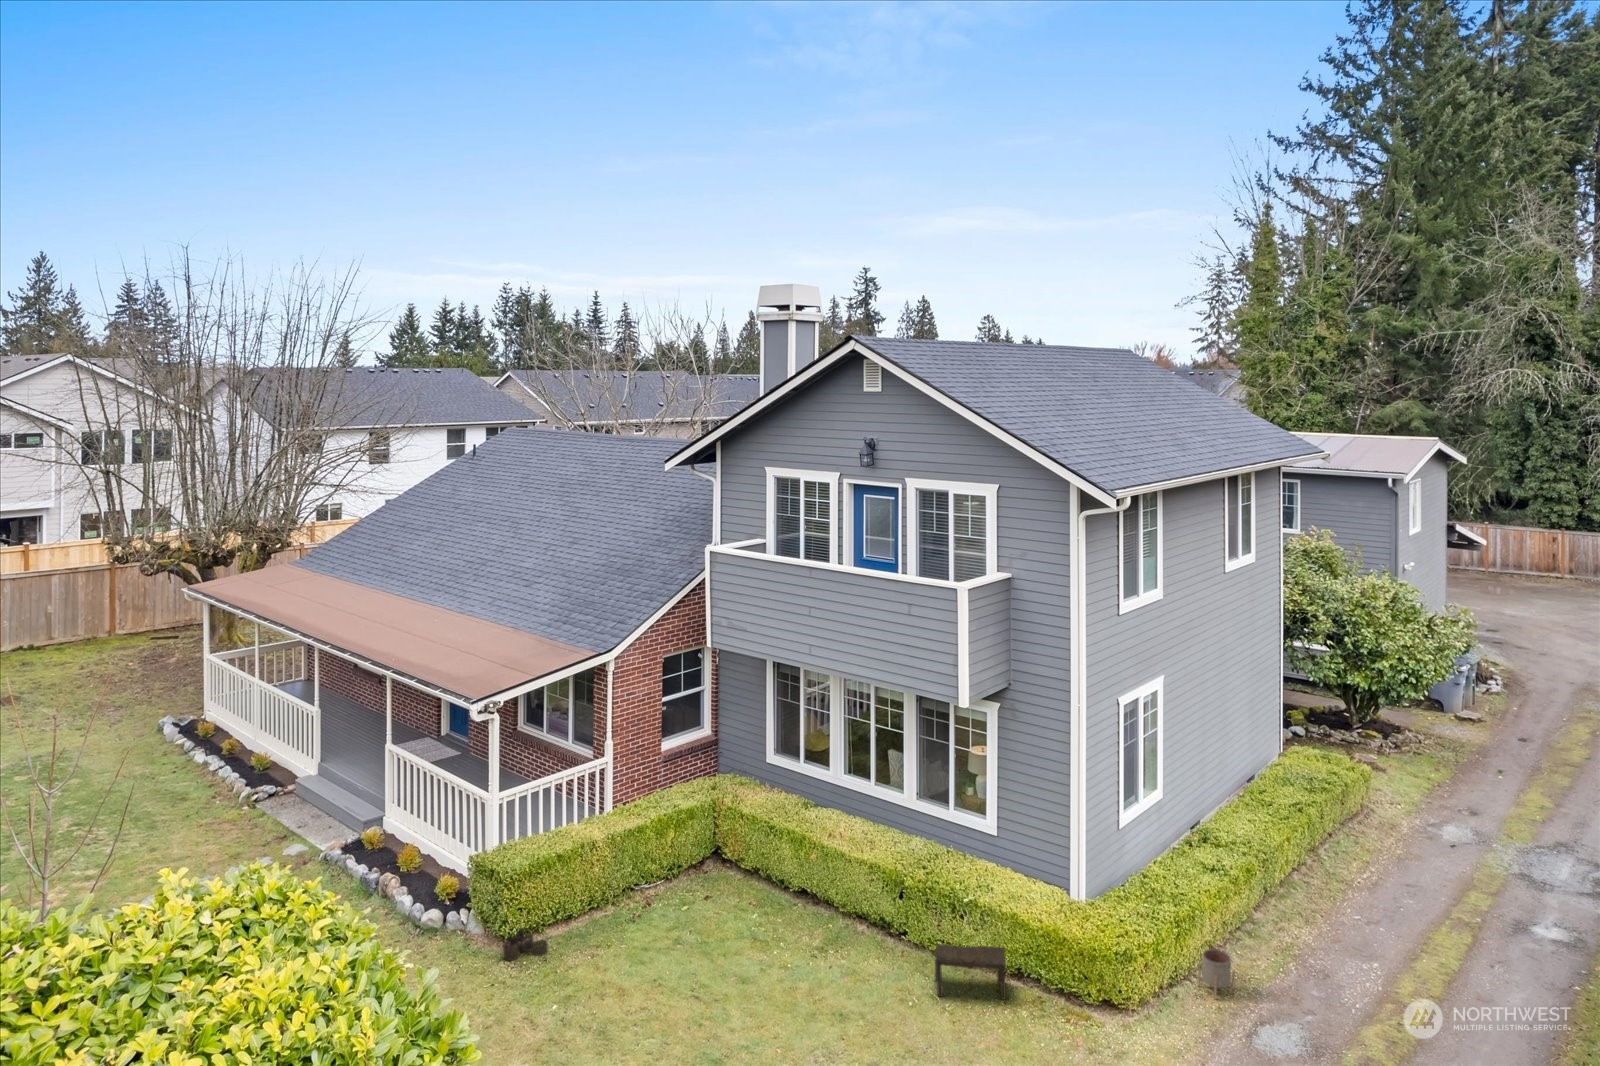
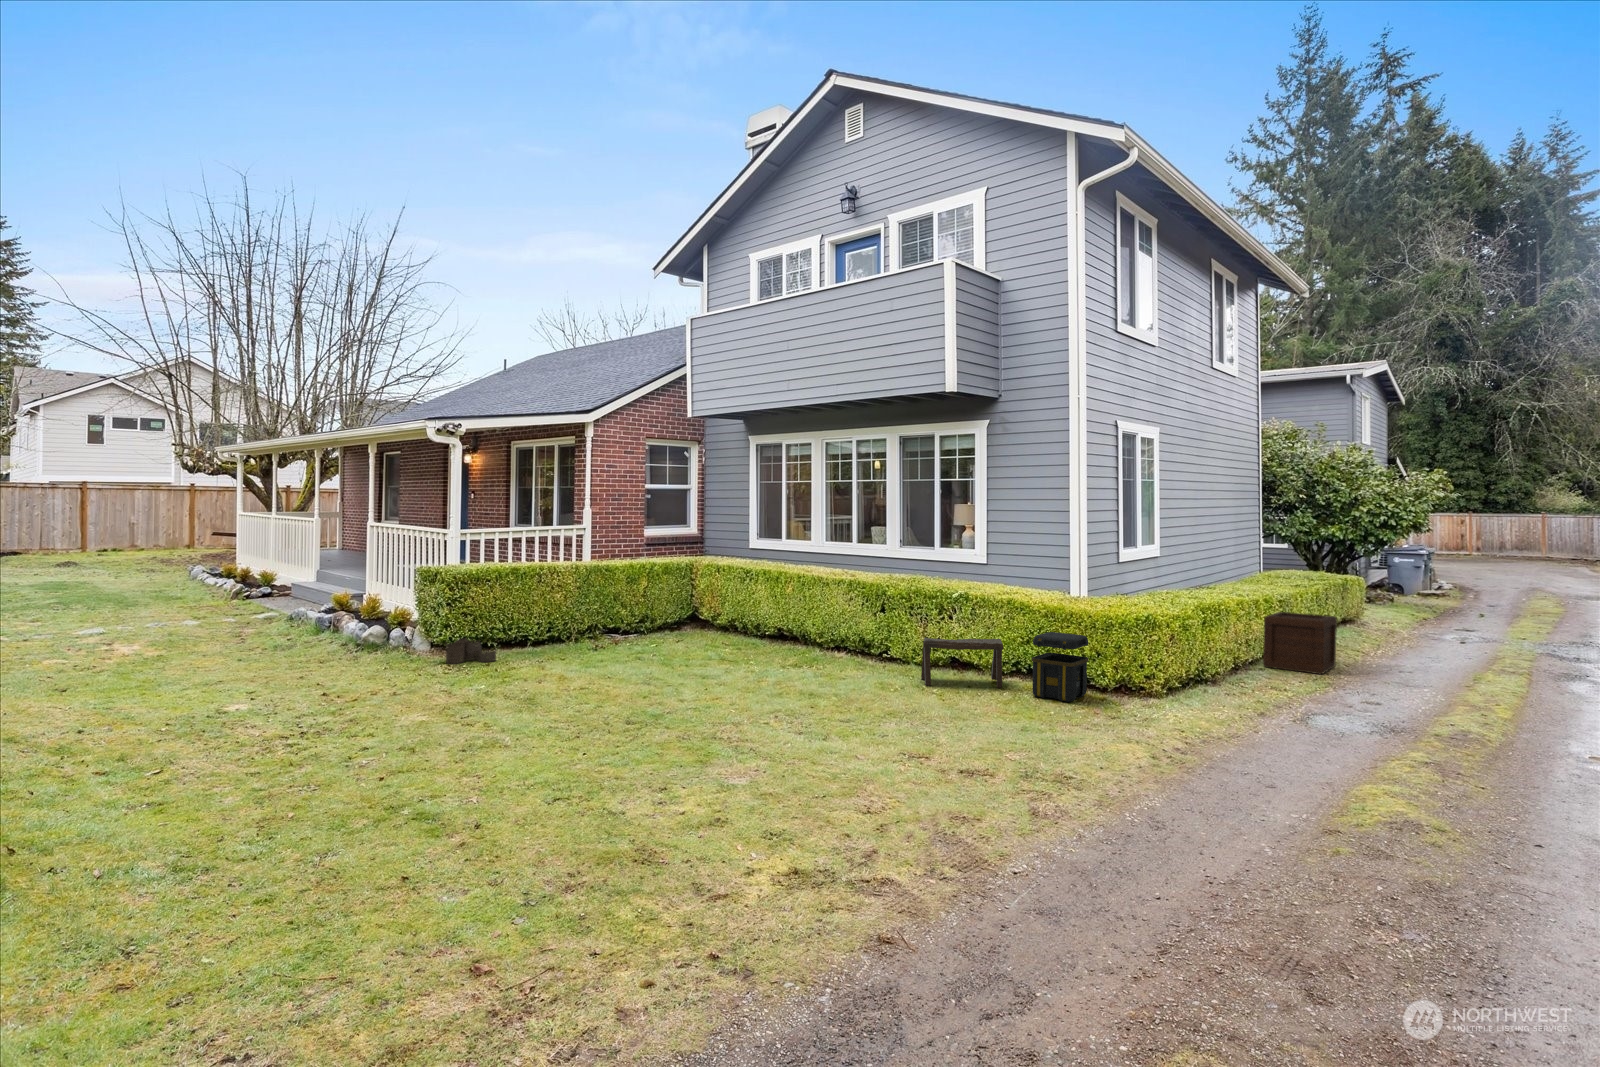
wooden crate: none [1250,875,1319,953] -> present [1263,612,1337,674]
planter: present [1198,949,1235,999] -> none [1216,645,1260,692]
toolbox: none [1030,956,1079,1031] -> present [1032,632,1089,702]

